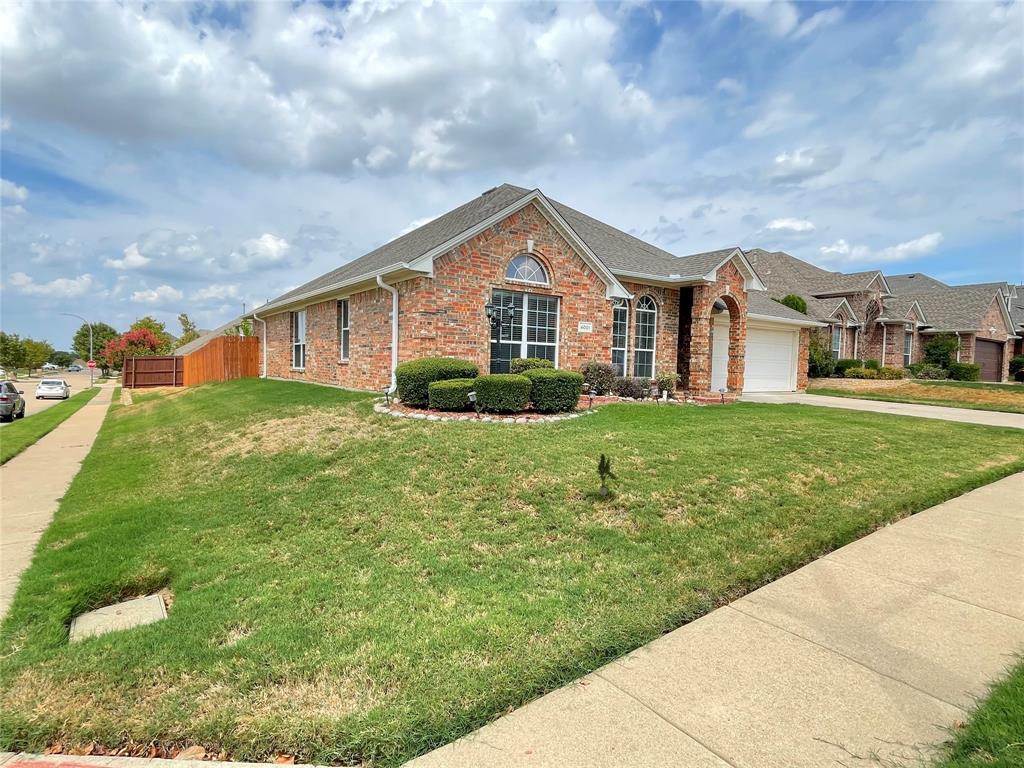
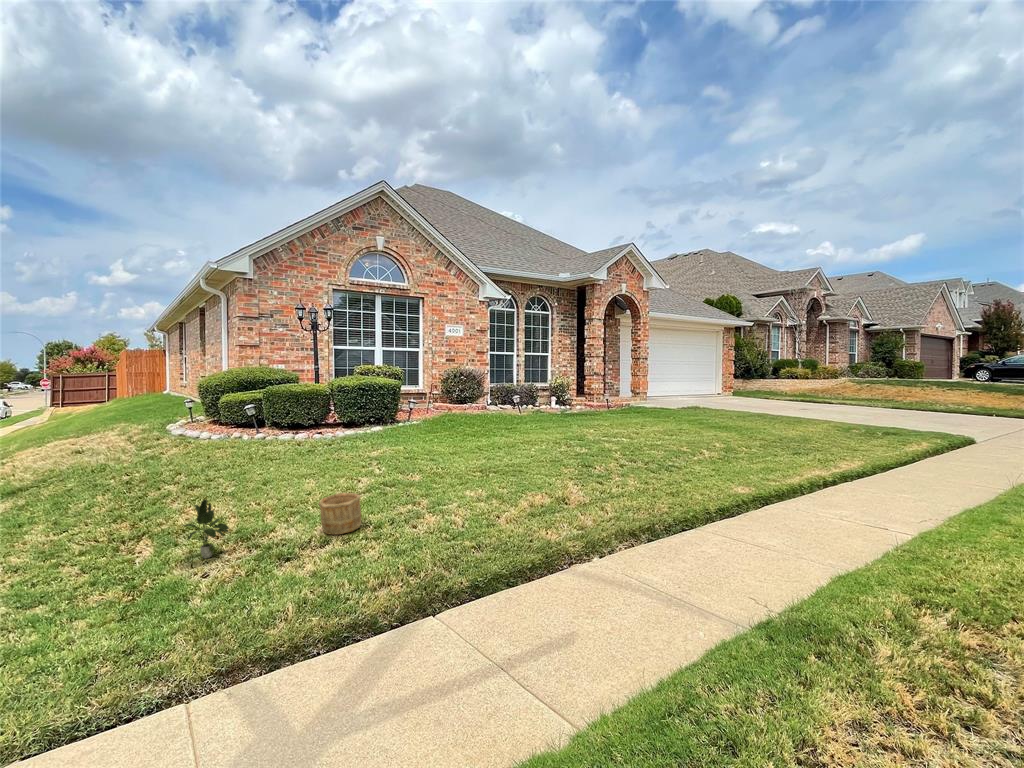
wooden bucket: none [656,455,687,484] -> present [318,493,361,535]

